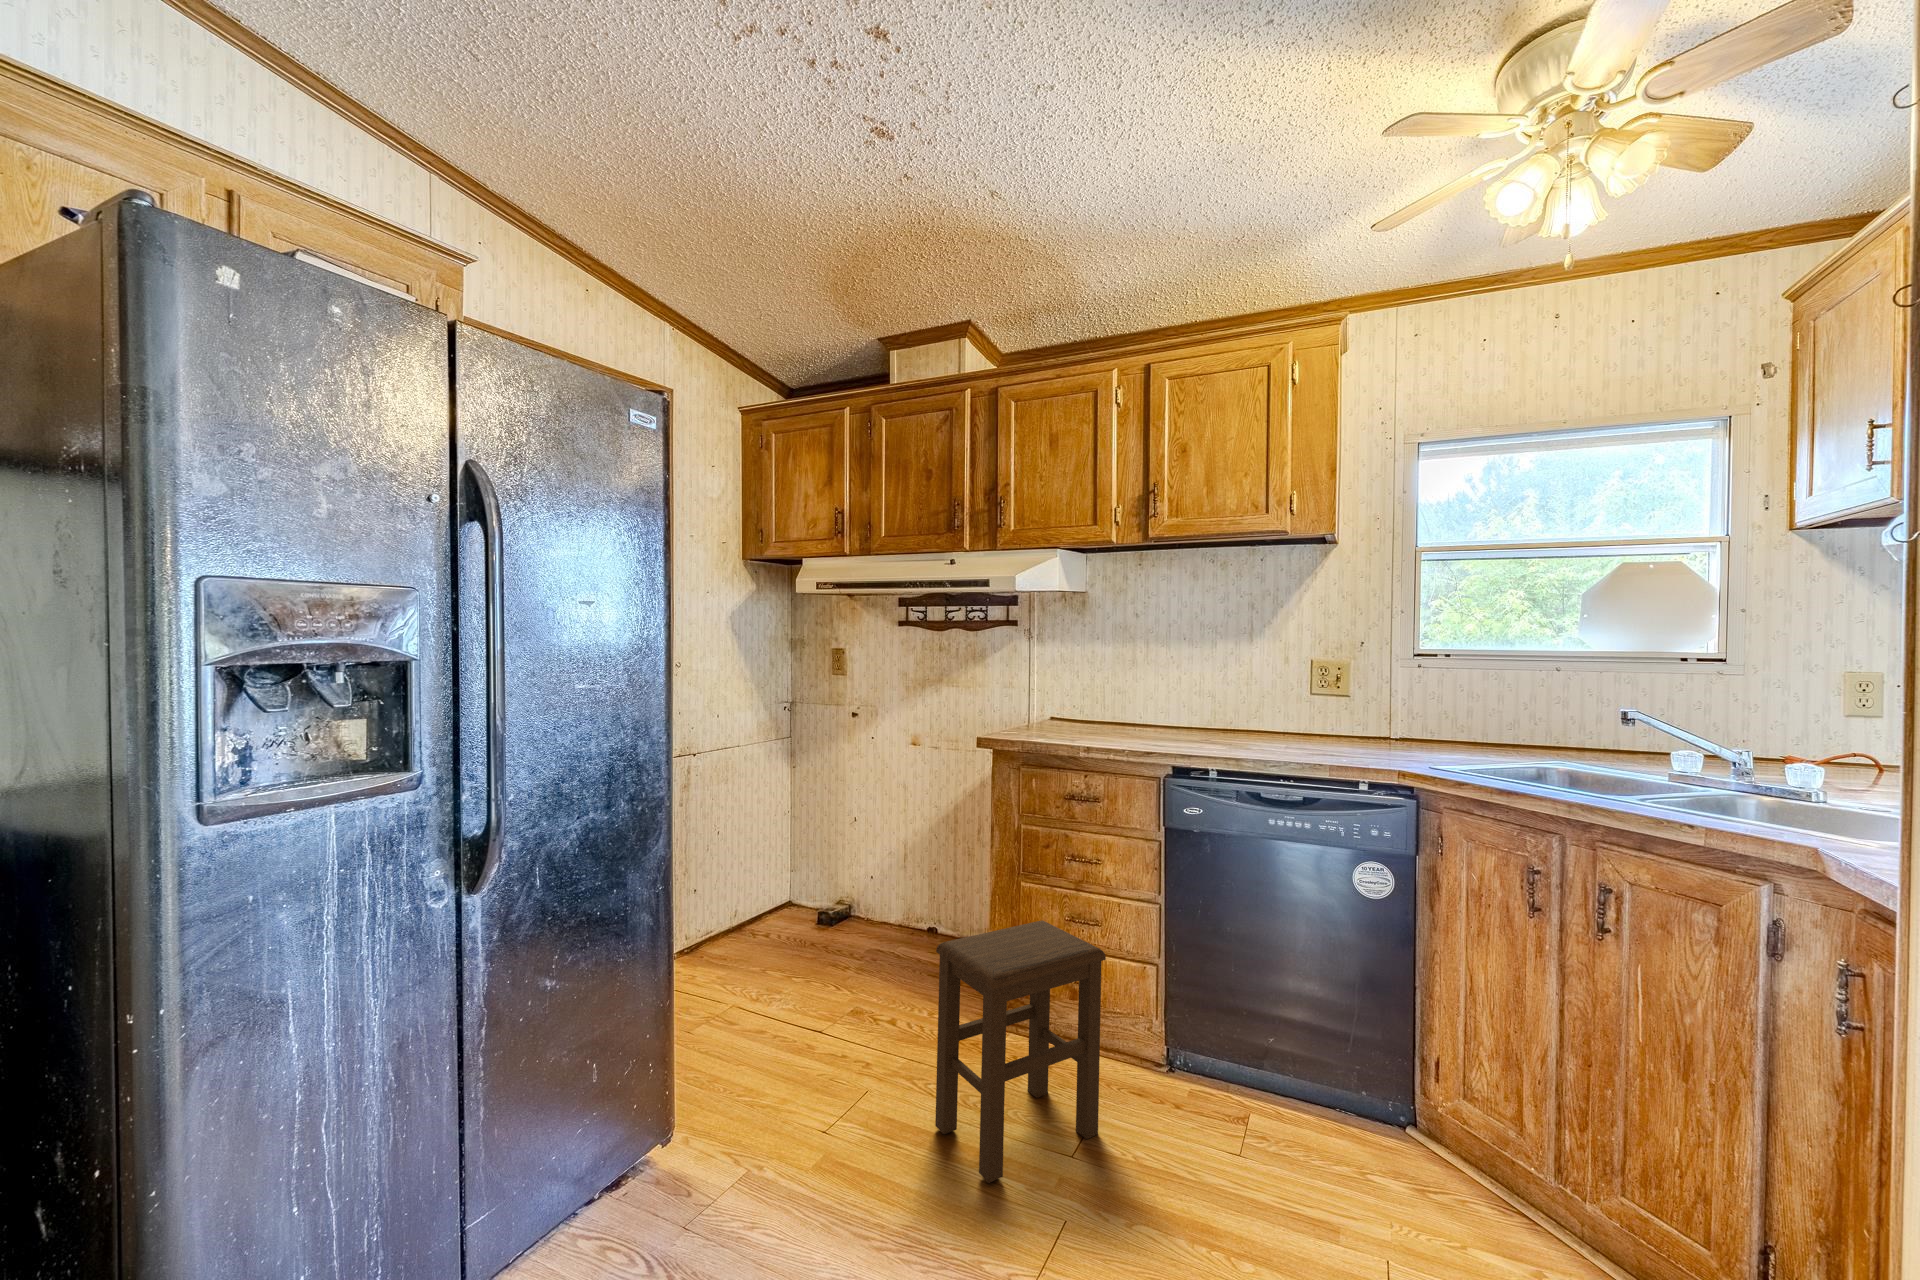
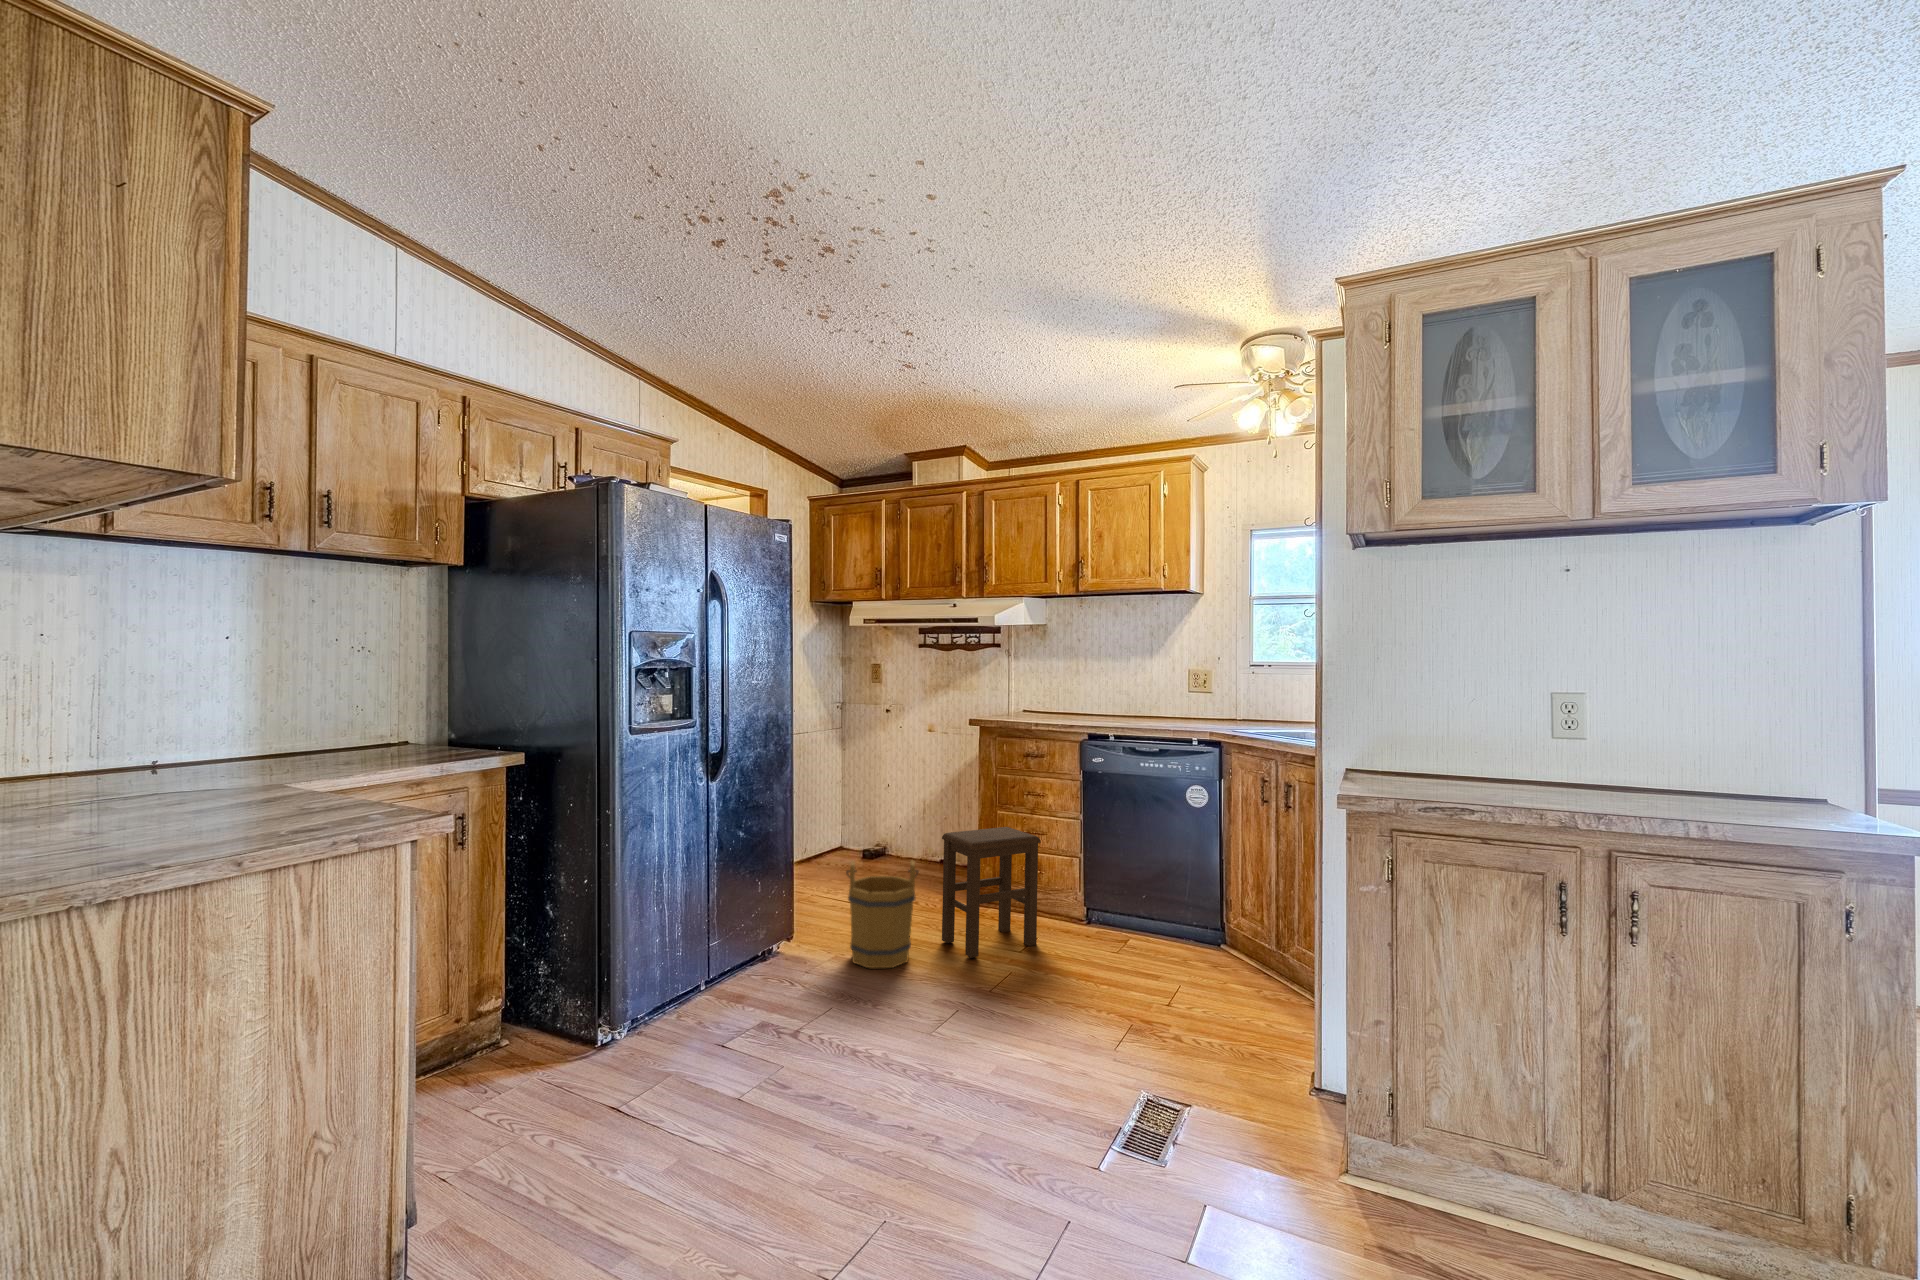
bucket: none [764,1000,896,1221] -> present [846,860,919,968]

